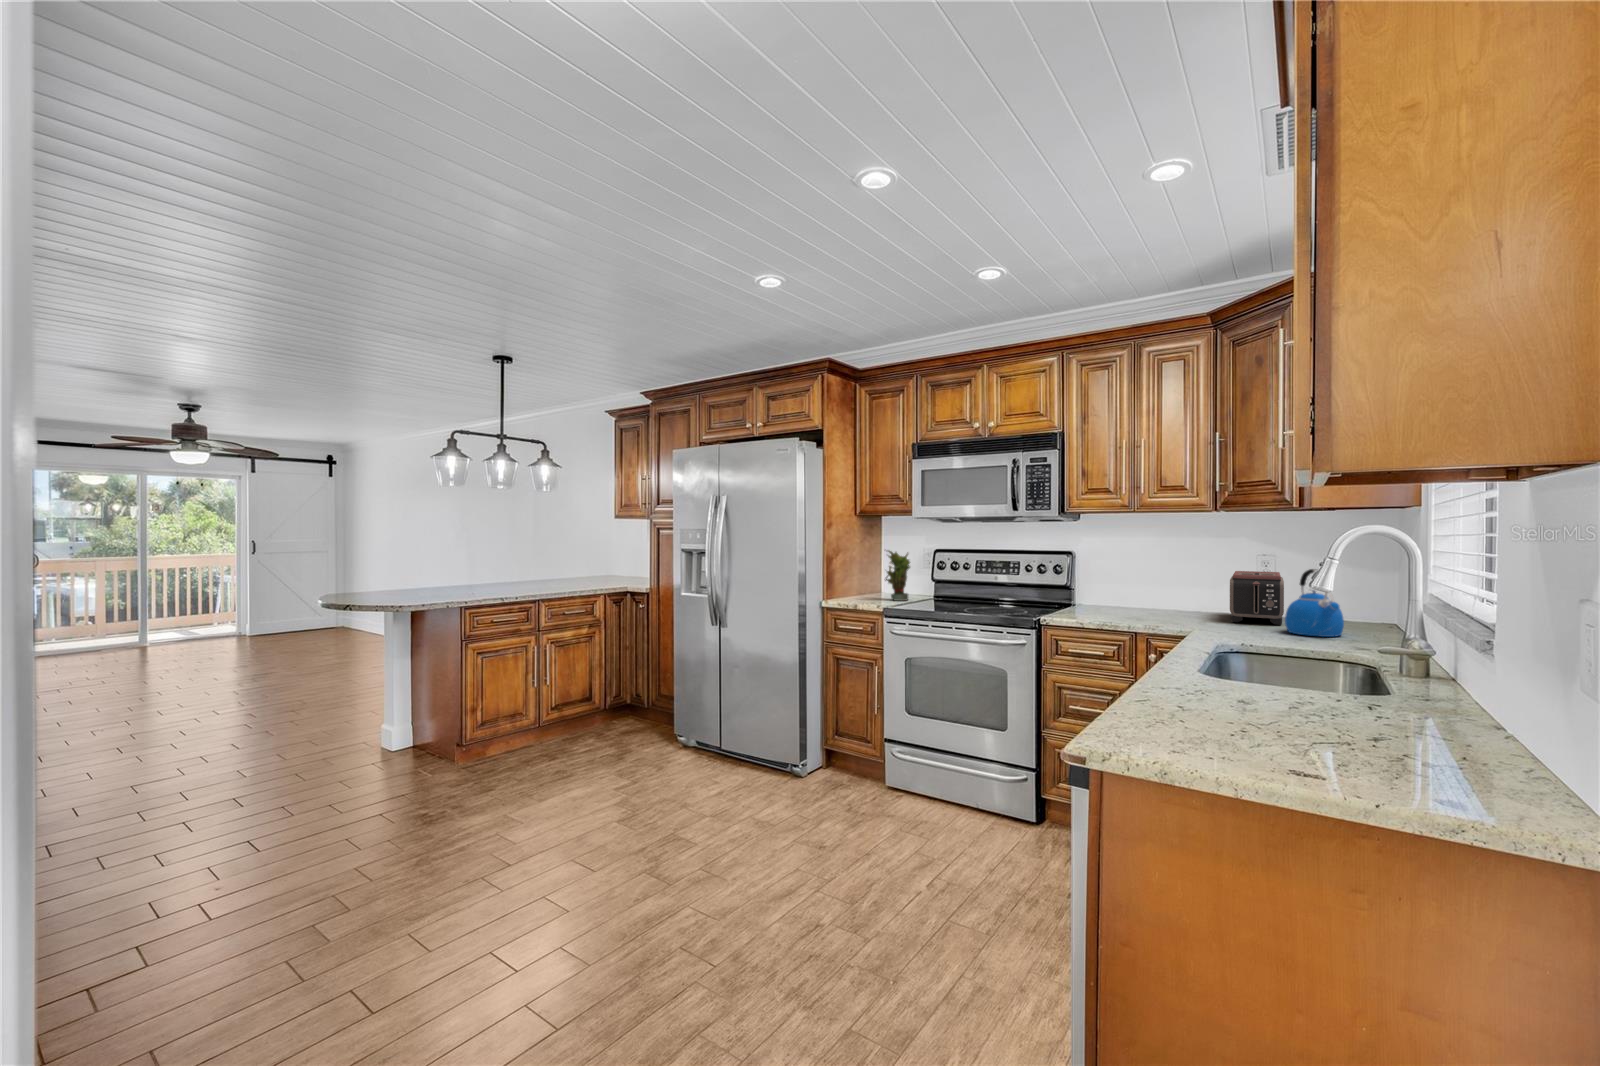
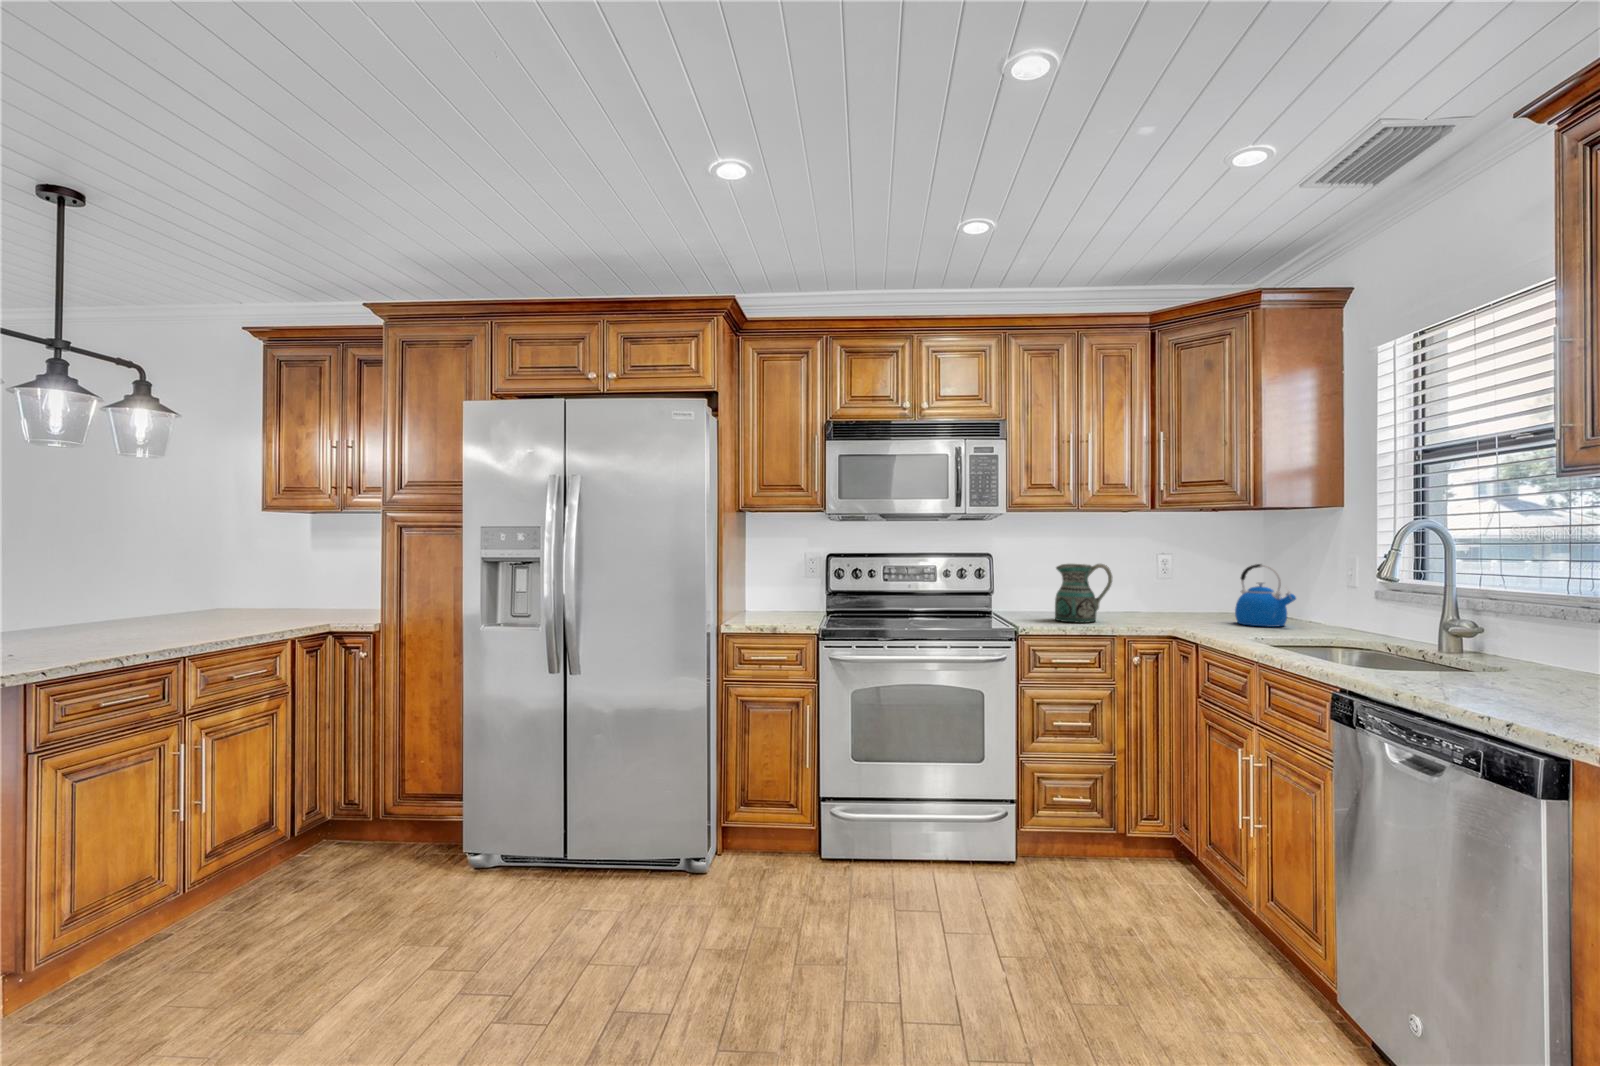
potted plant: present [885,550,910,601] -> none [769,553,809,618]
ceramic pitcher: none [1103,563,1156,619] -> present [1055,564,1112,623]
toaster: present [1230,571,1284,625] -> none [1140,569,1214,619]

